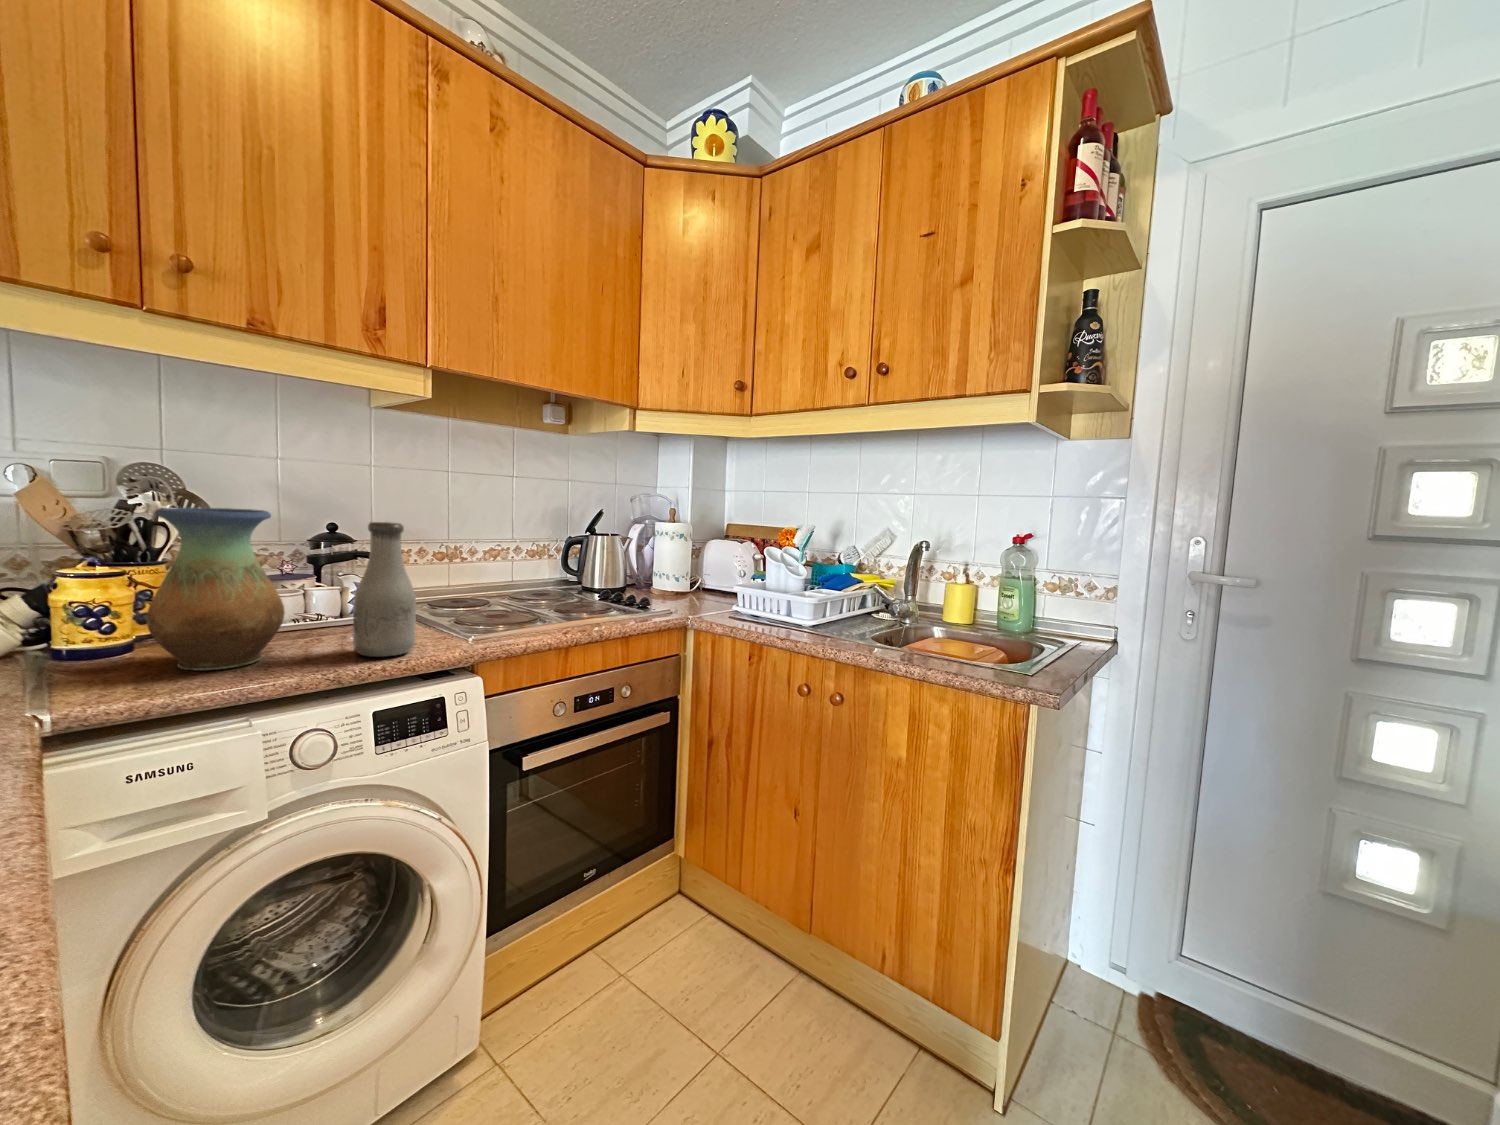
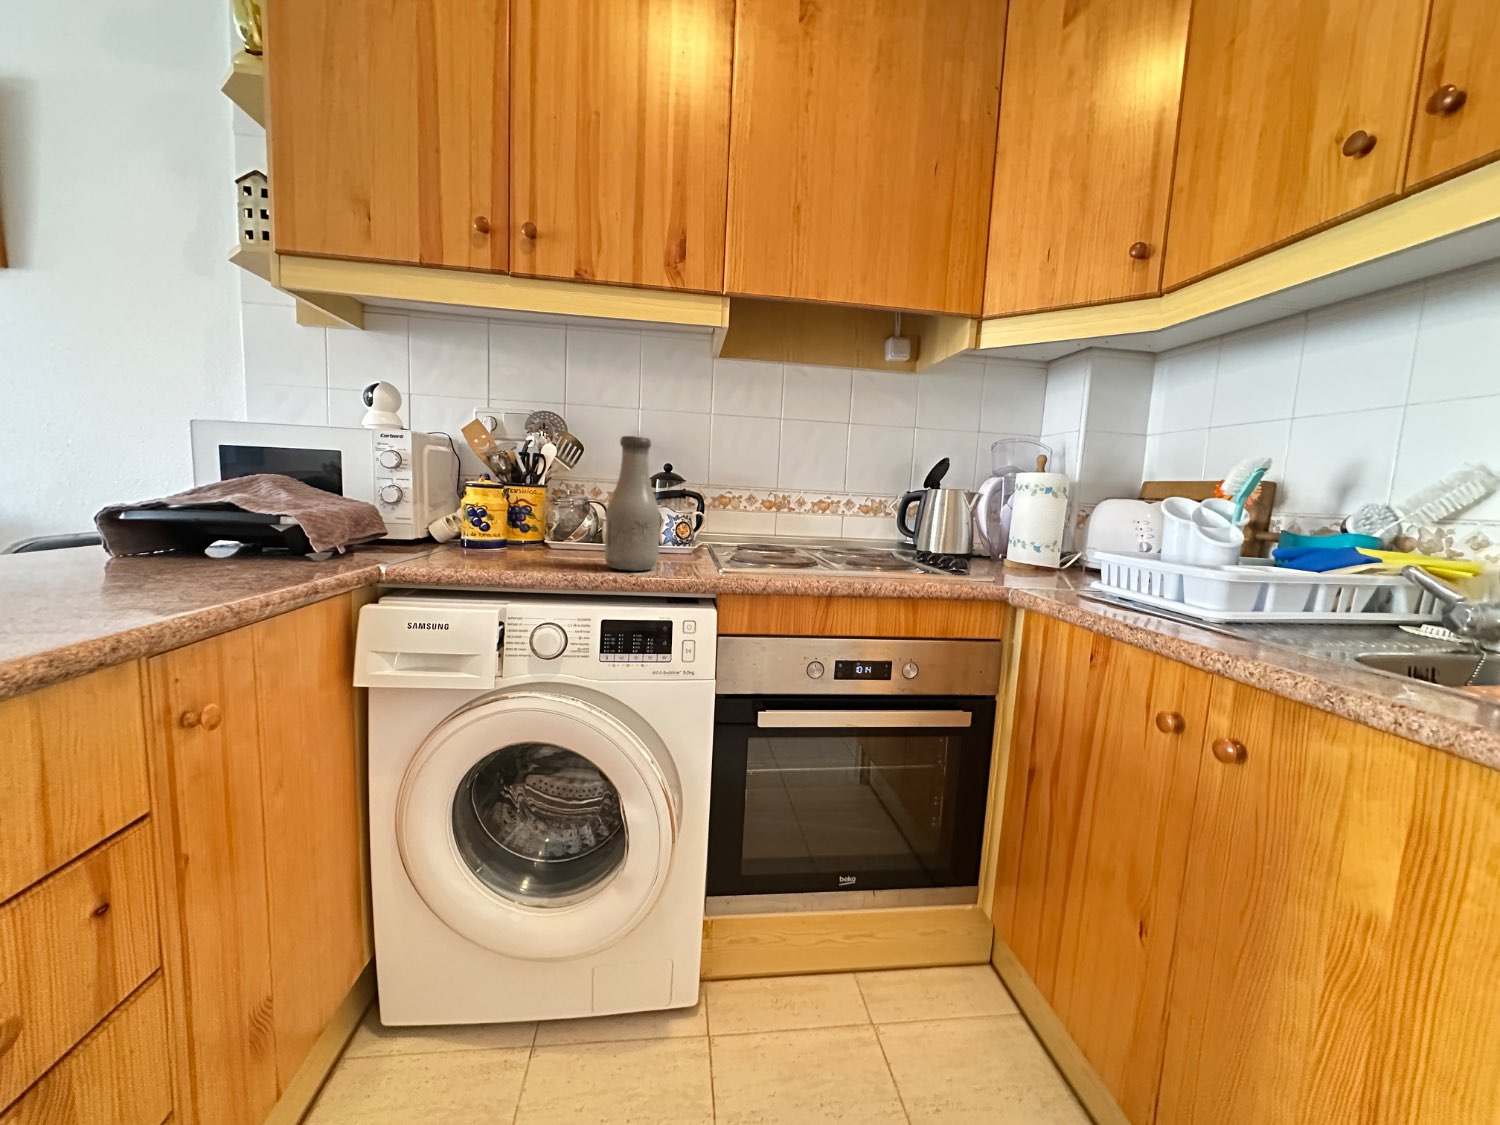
vase: present [146,508,284,670] -> none [475,424,567,561]

